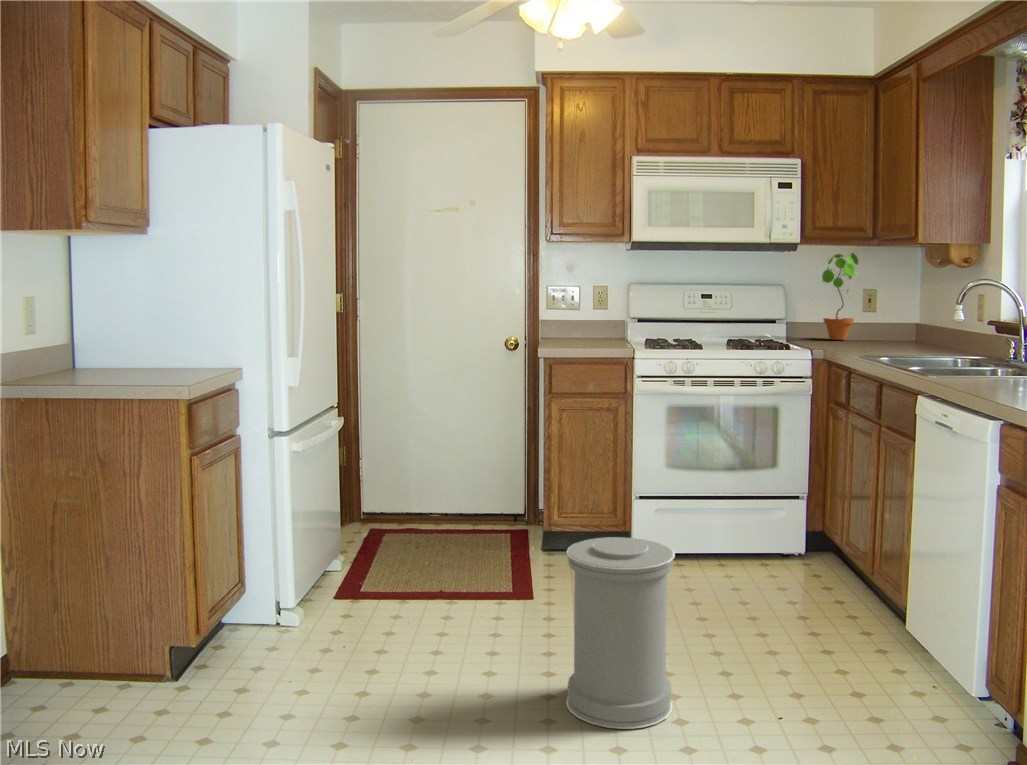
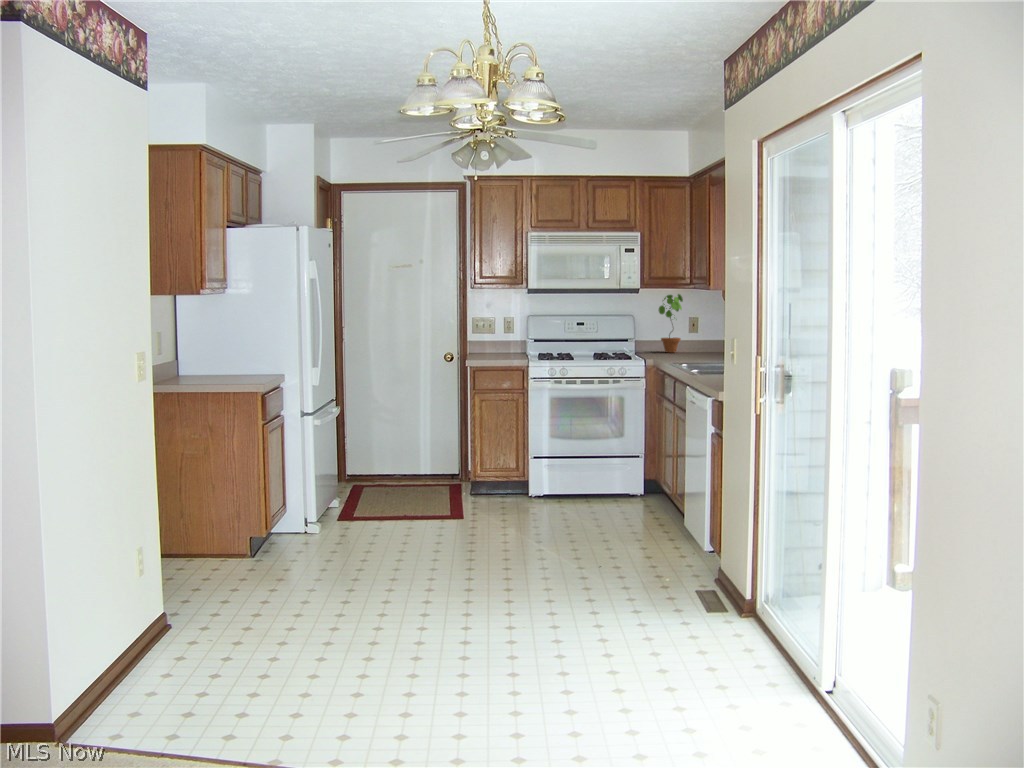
trash can: present [566,537,675,729] -> none [480,468,540,568]

